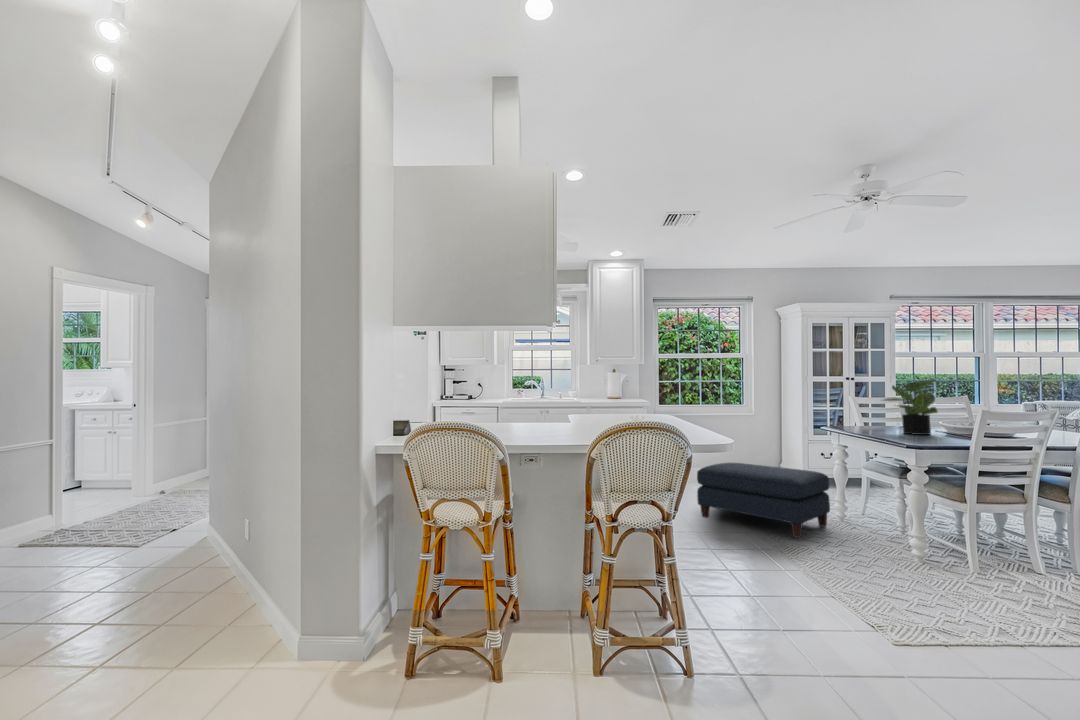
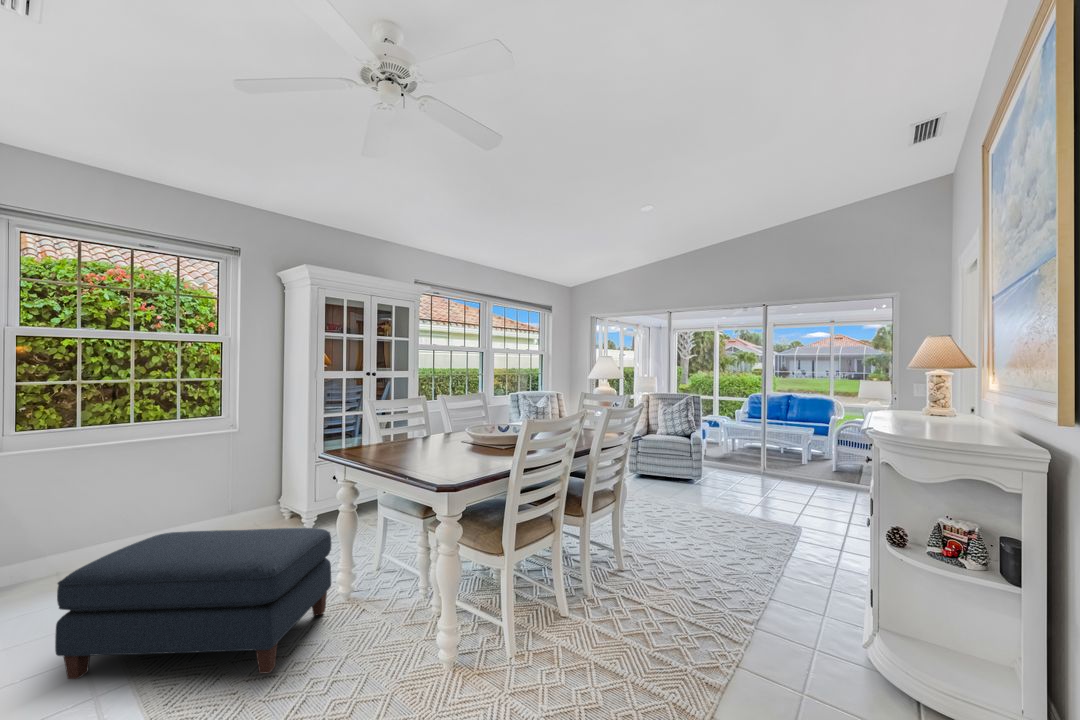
potted plant: present [885,379,937,435] -> none [401,378,468,454]

